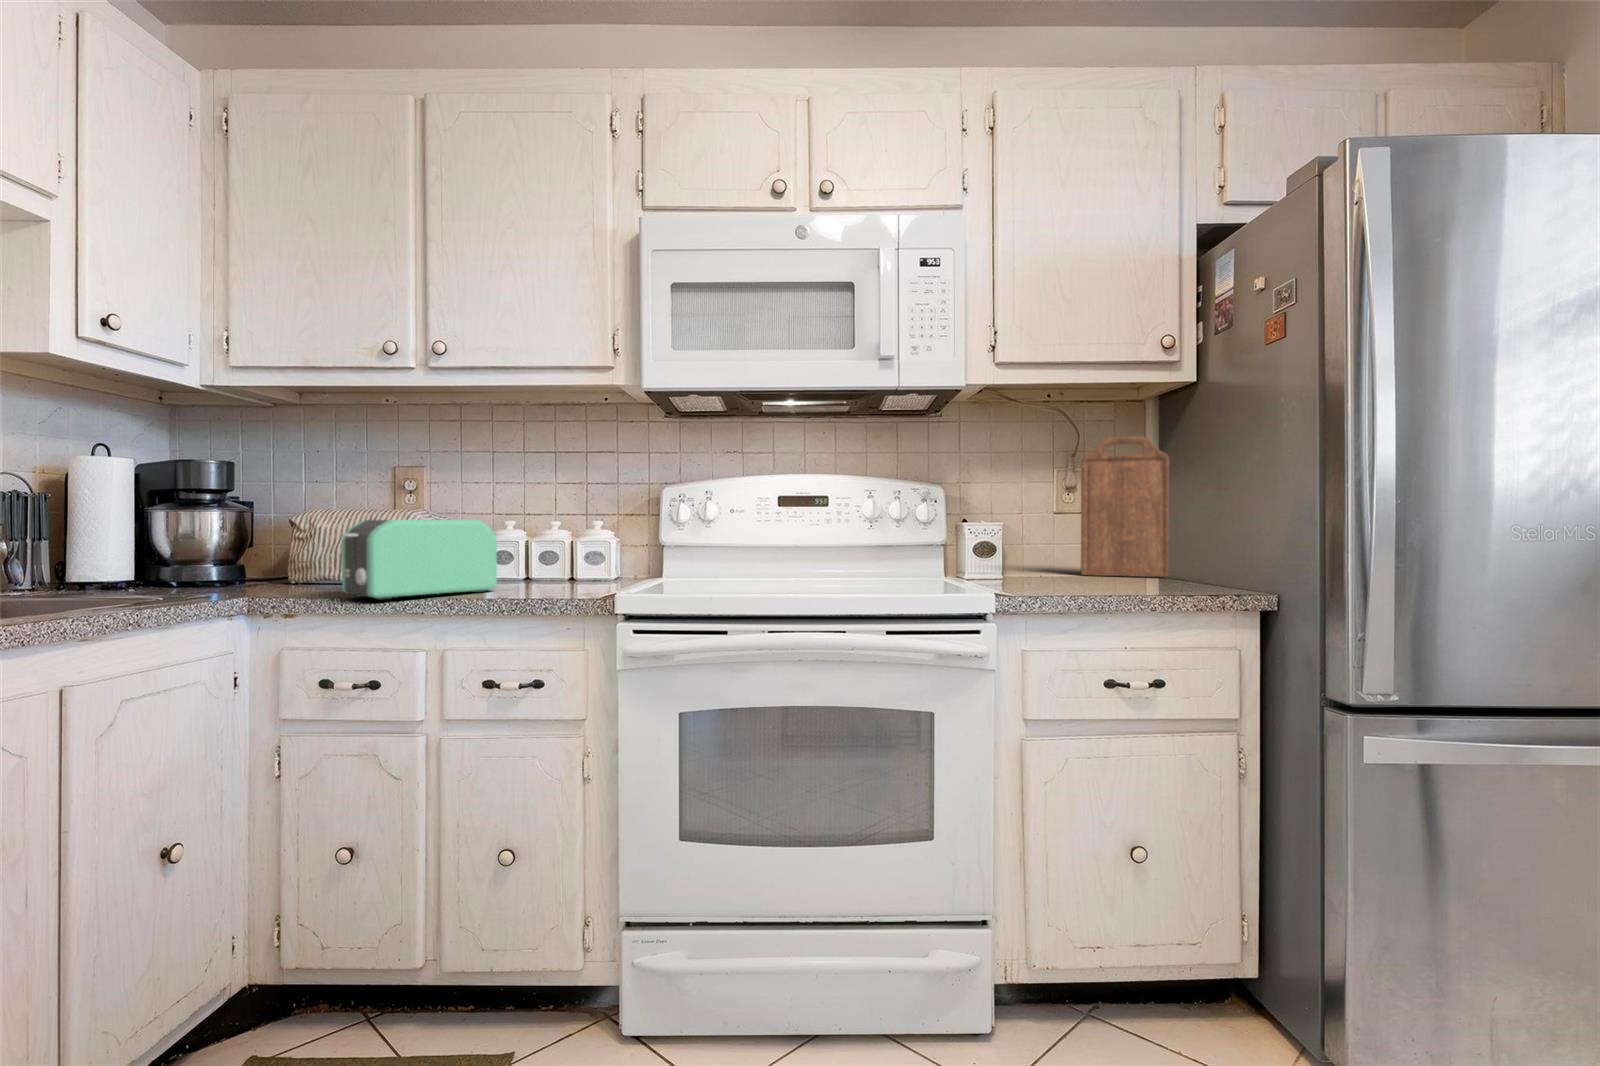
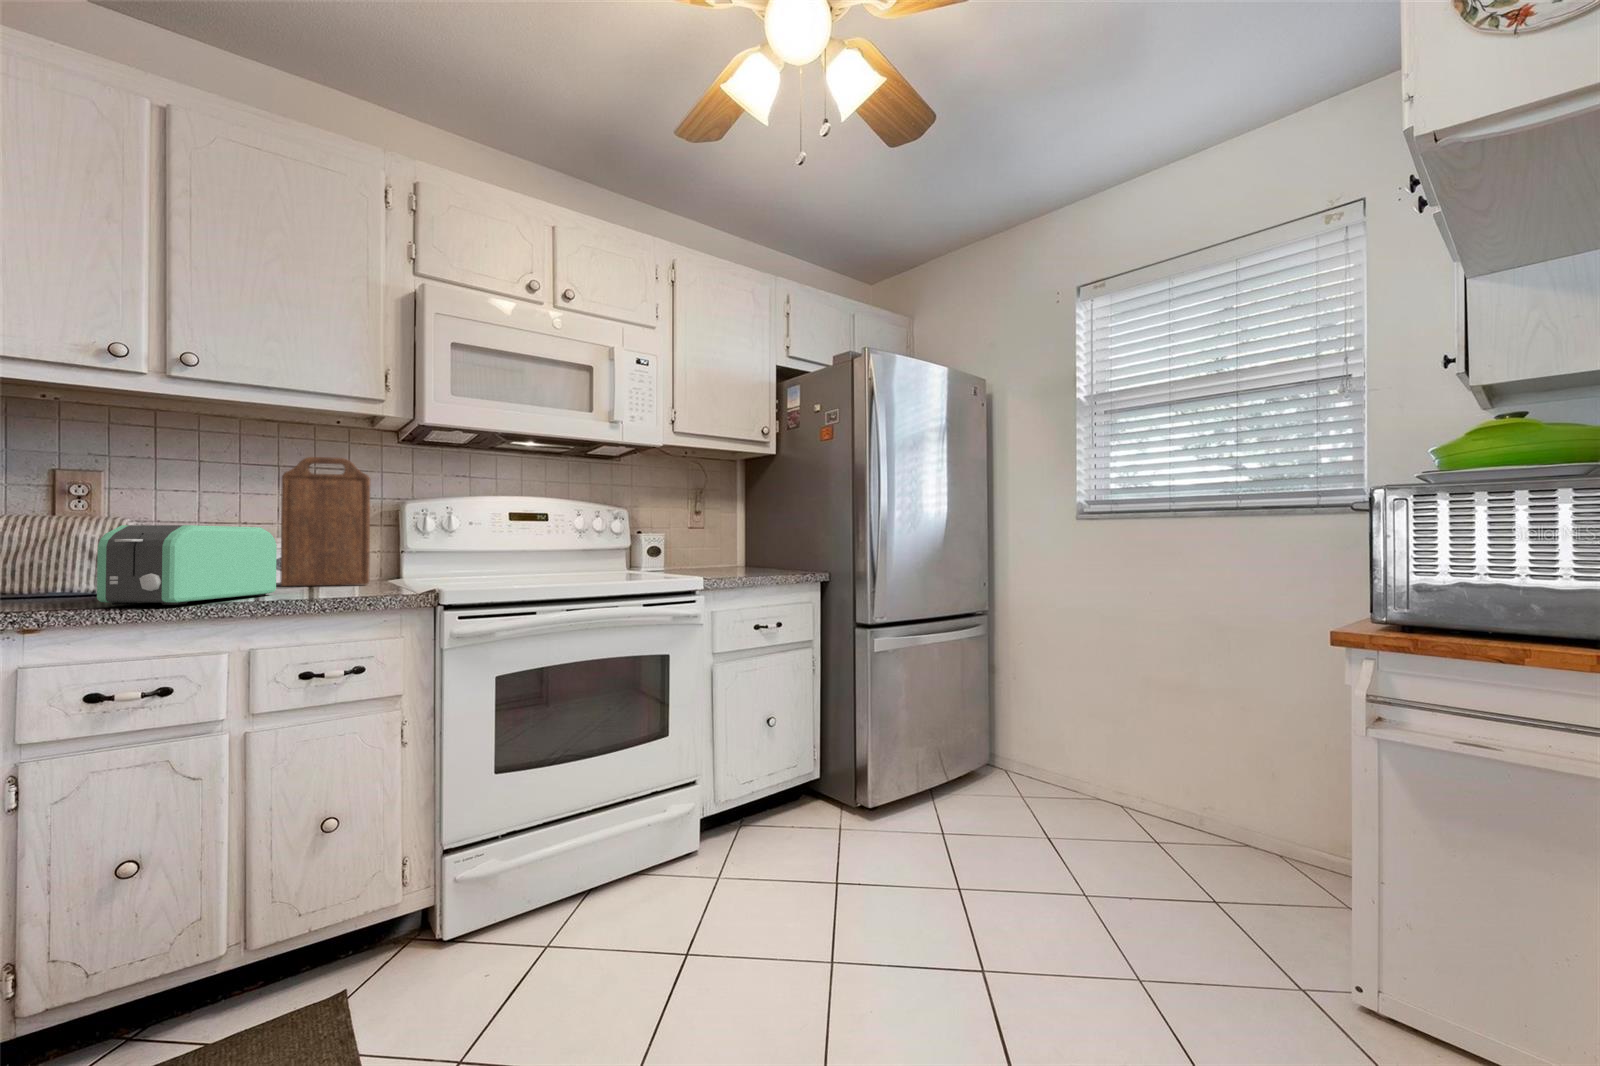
cutting board: present [1081,436,1169,577] -> present [280,457,370,586]

